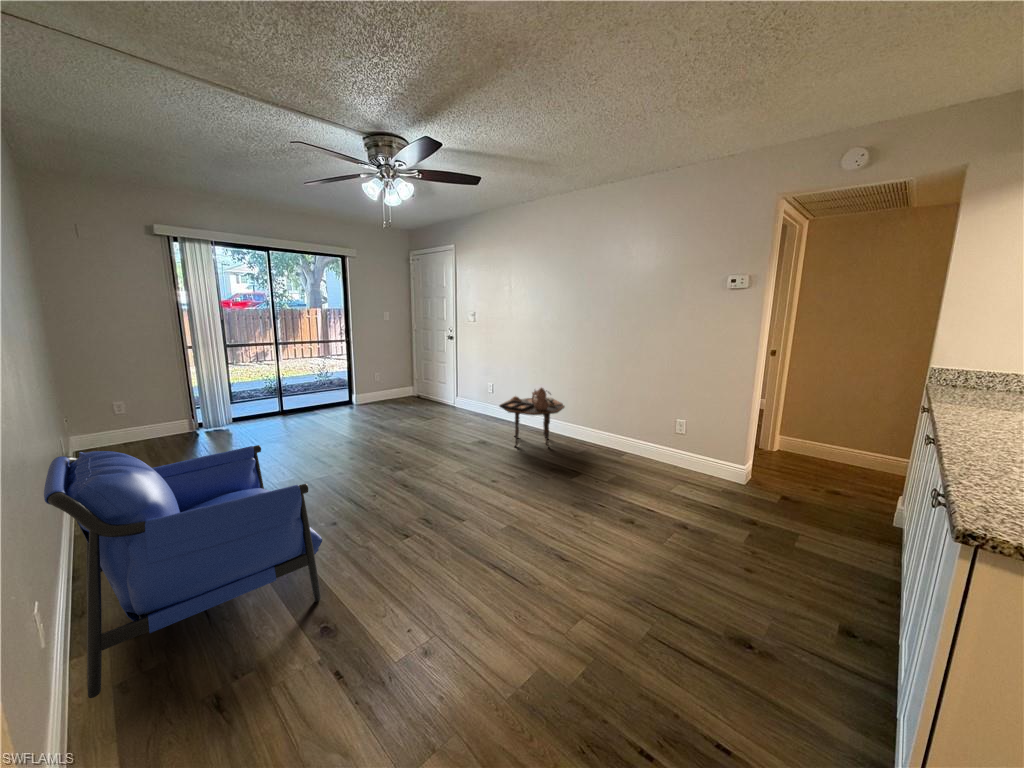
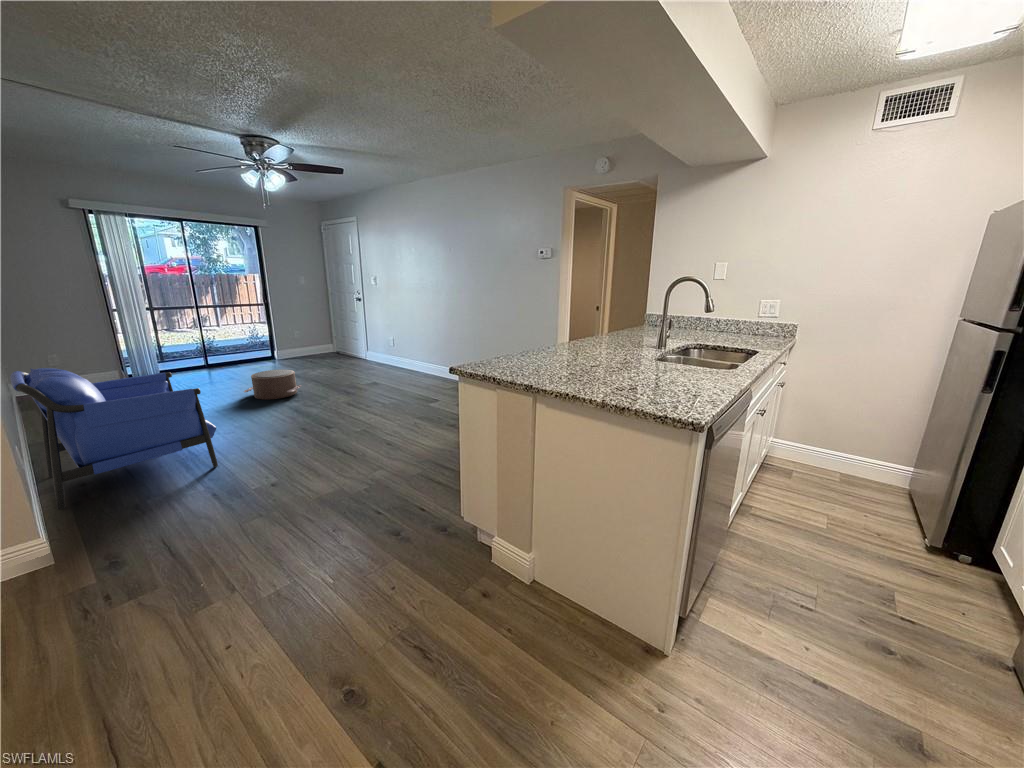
side table: present [500,388,565,447] -> none [387,336,441,384]
pouf: none [330,425,398,466] -> present [244,369,301,399]

